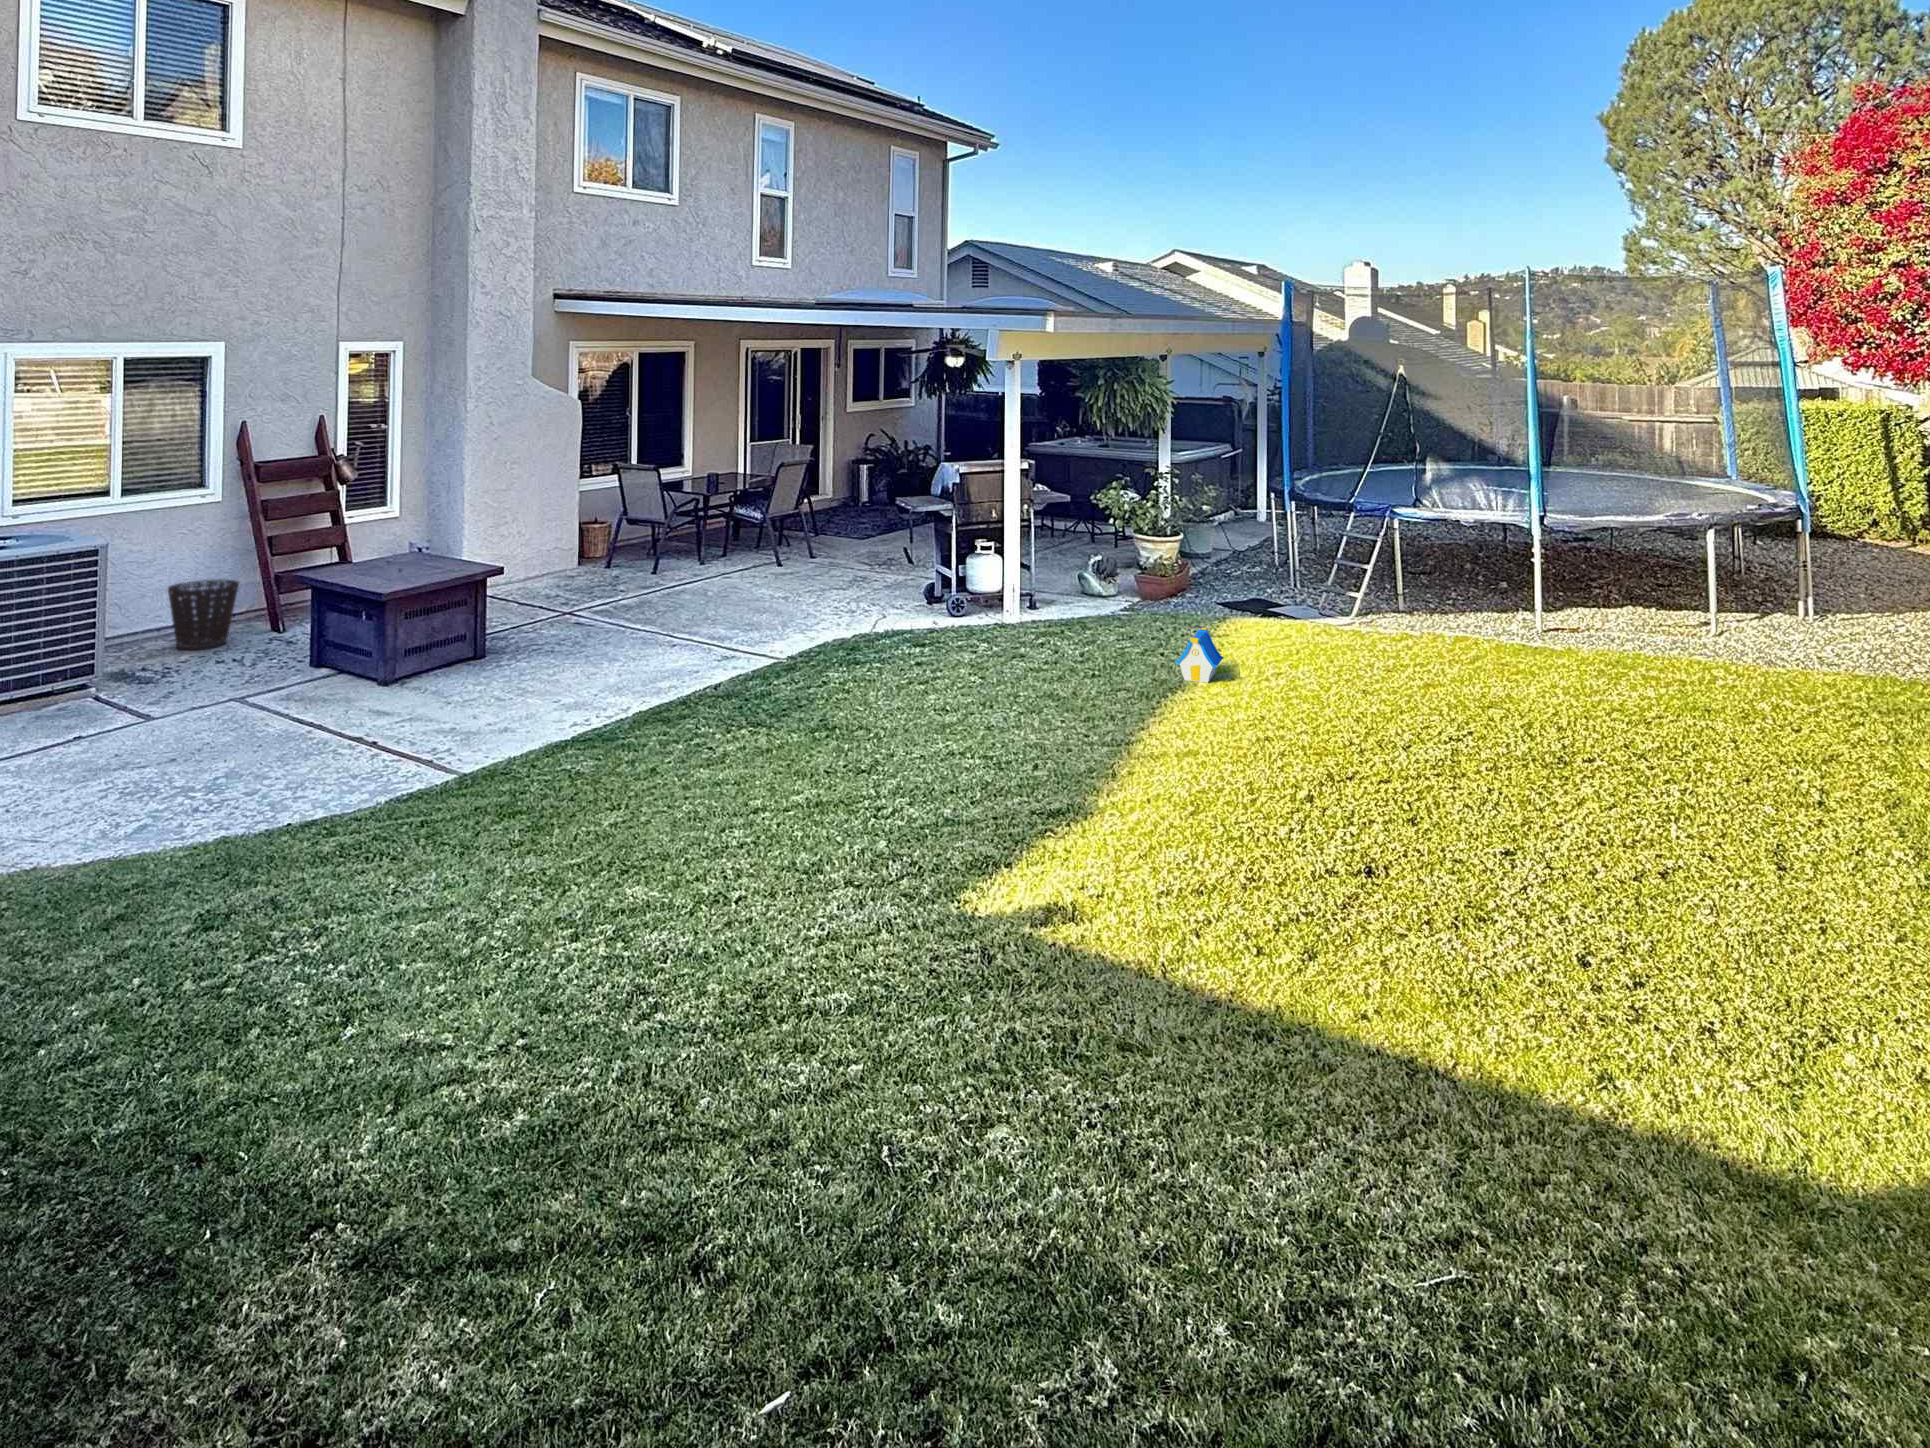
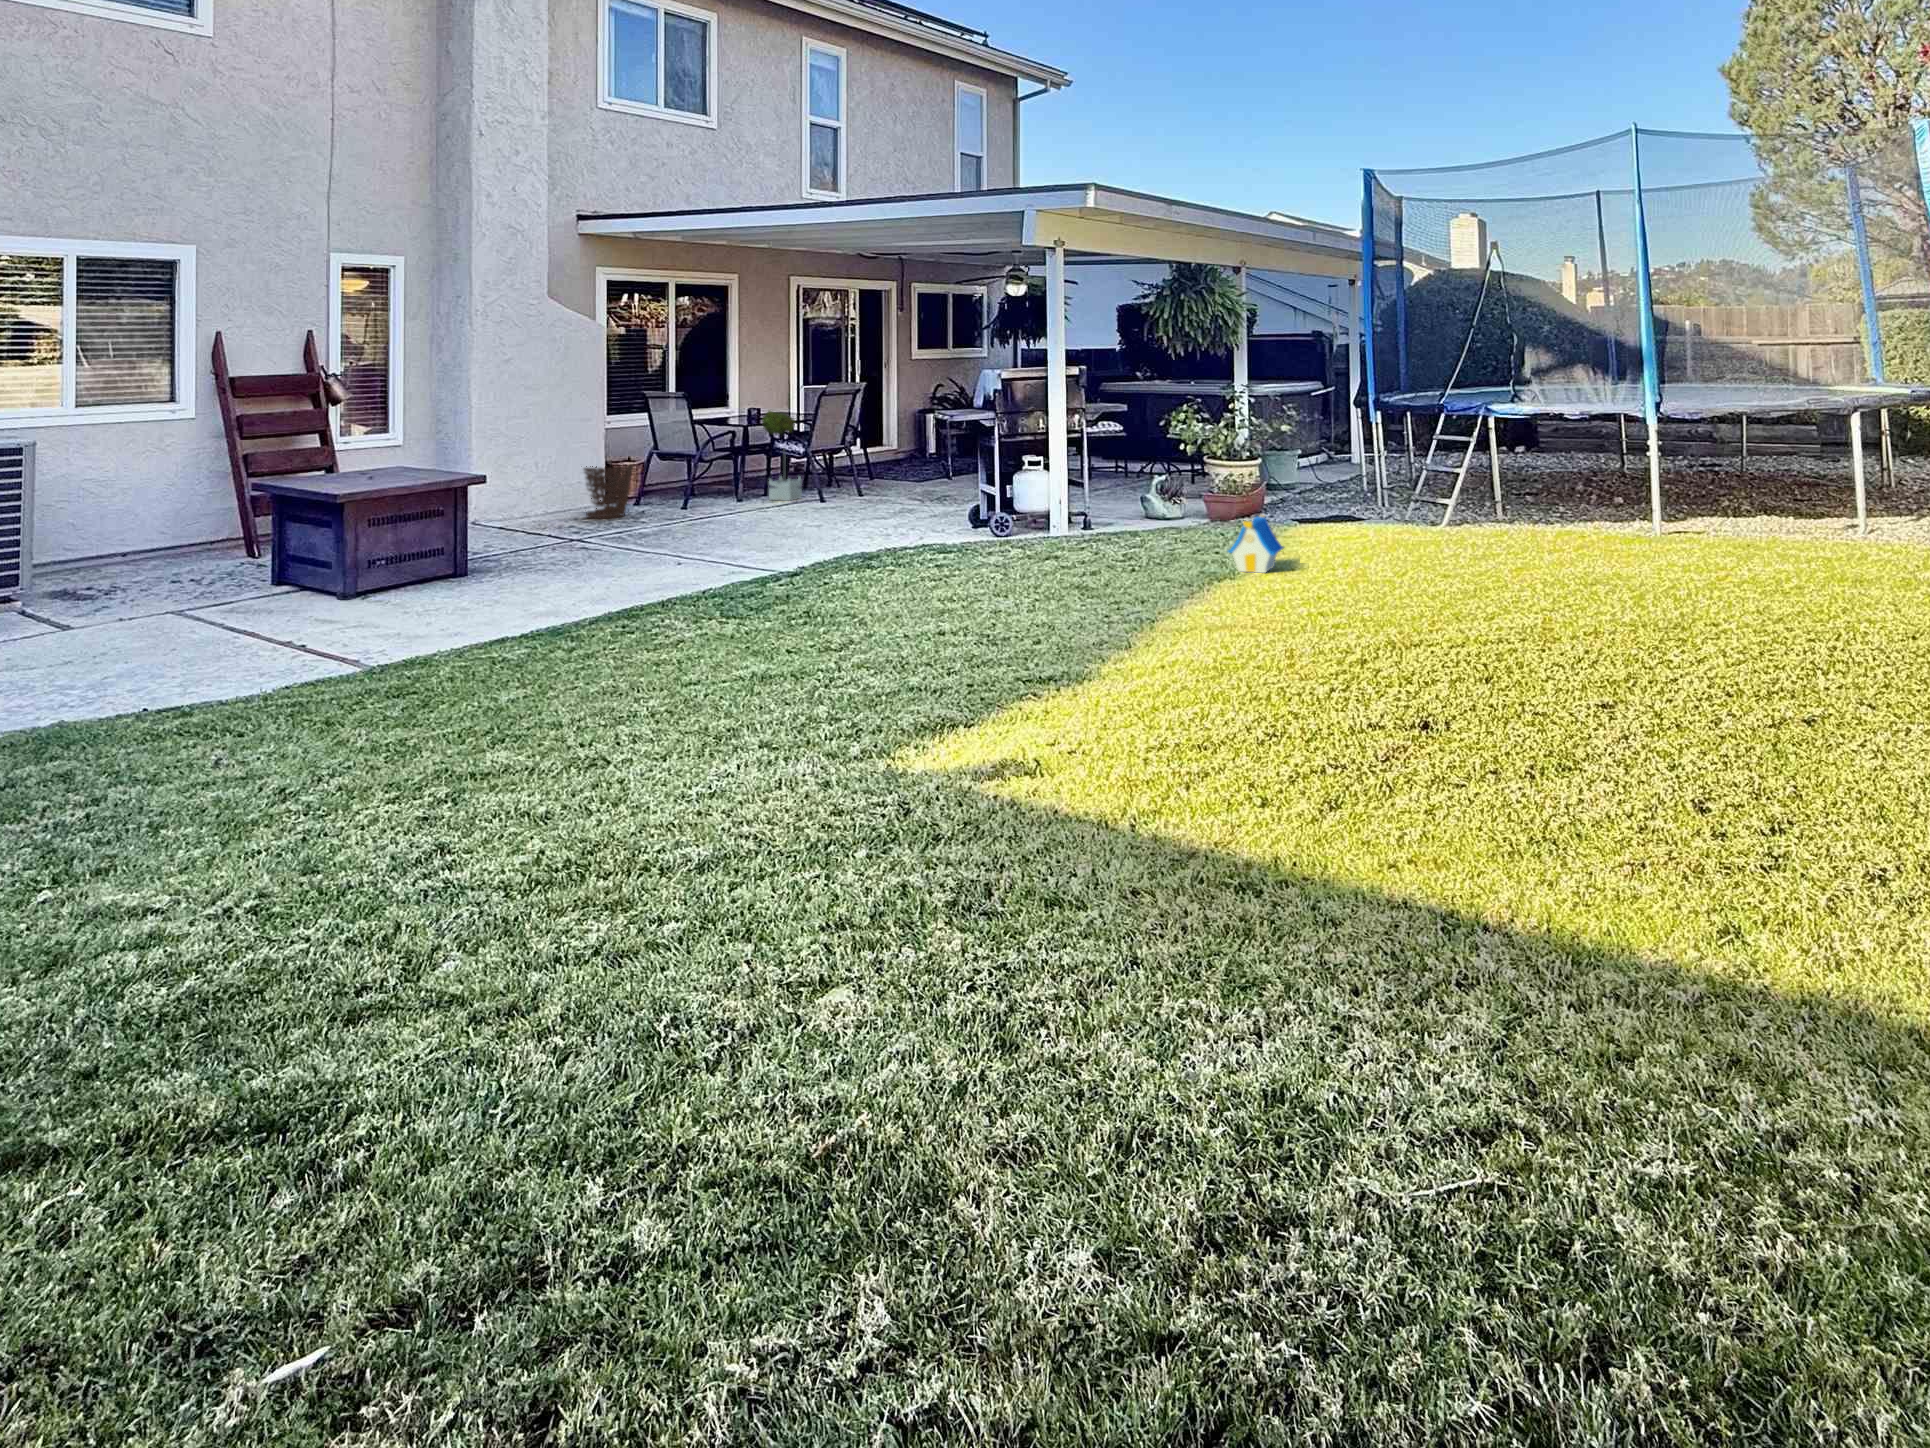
potted tree: none [719,478,755,564] -> present [762,411,802,501]
basket: present [168,579,239,650] -> present [584,465,633,519]

